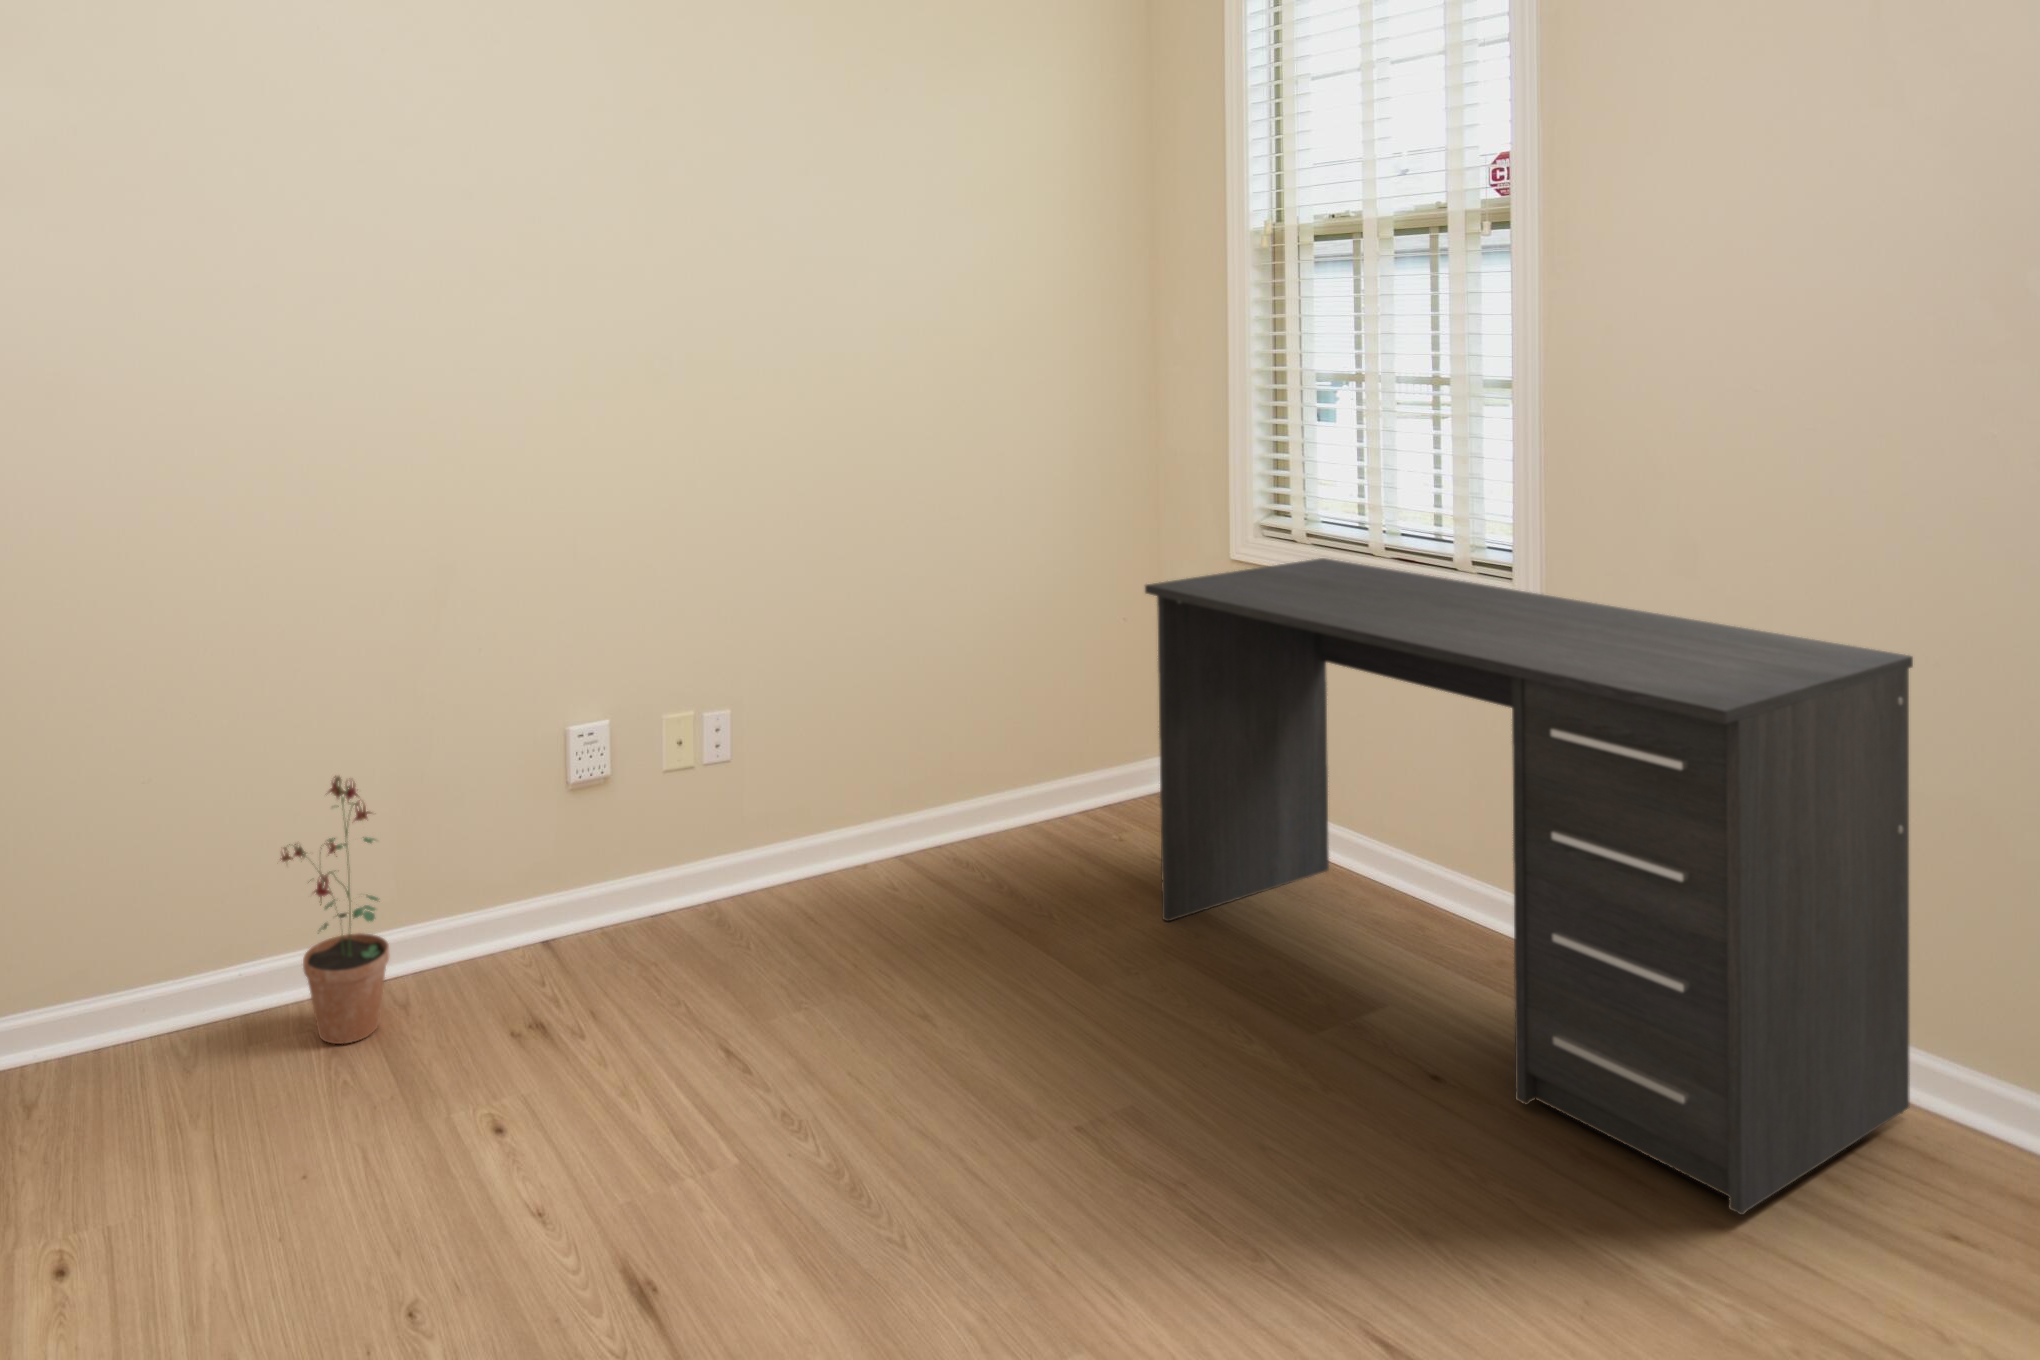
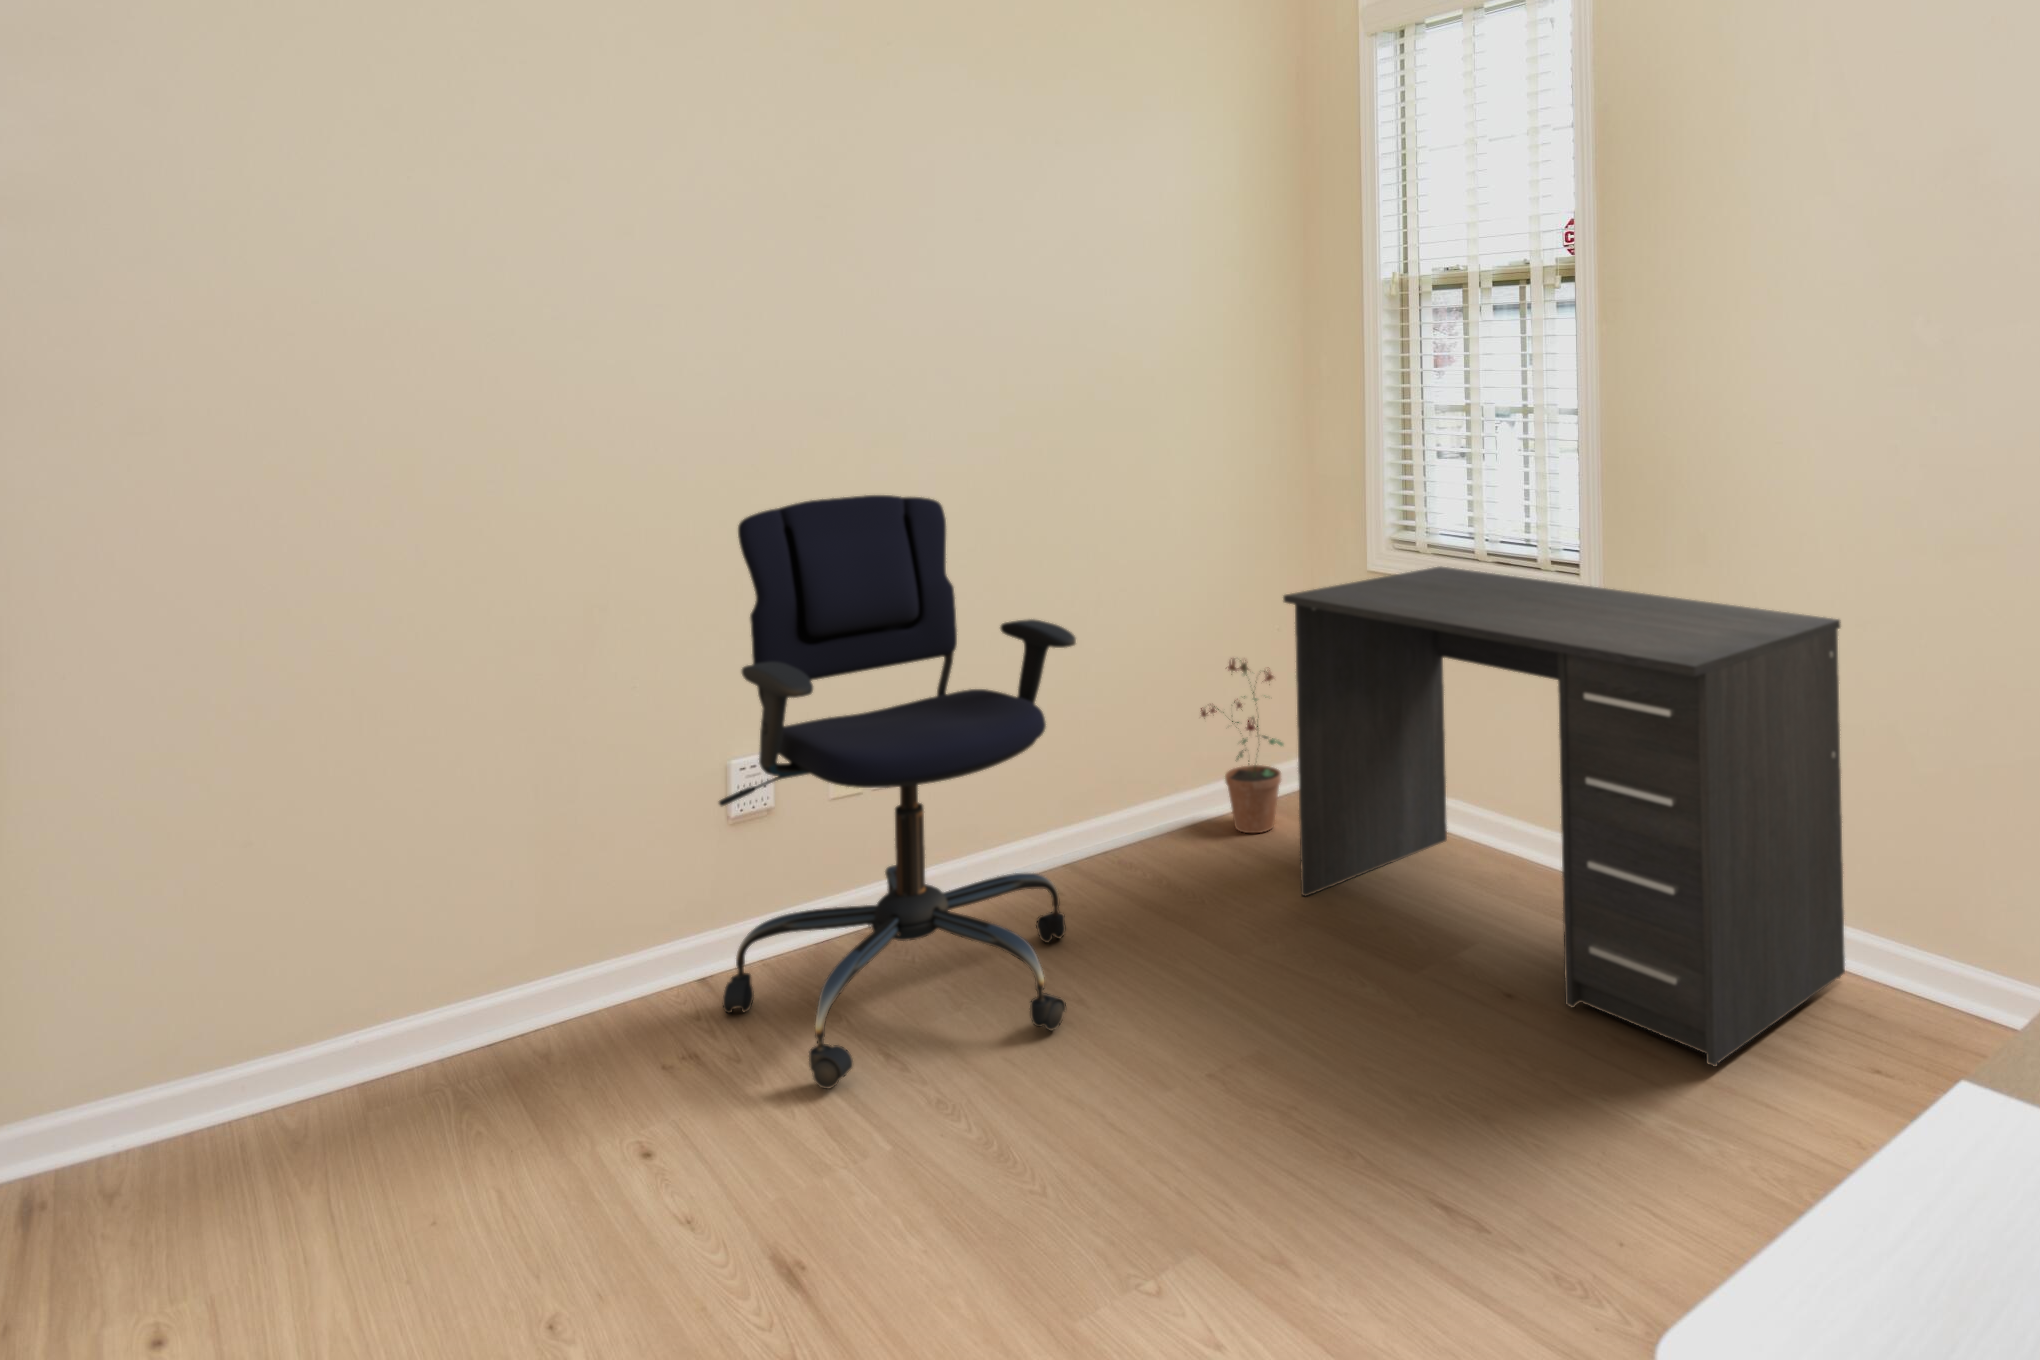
office chair: none [560,462,920,1084] -> present [719,495,1076,1089]
potted plant: present [280,776,389,1044] -> present [1201,658,1283,833]

